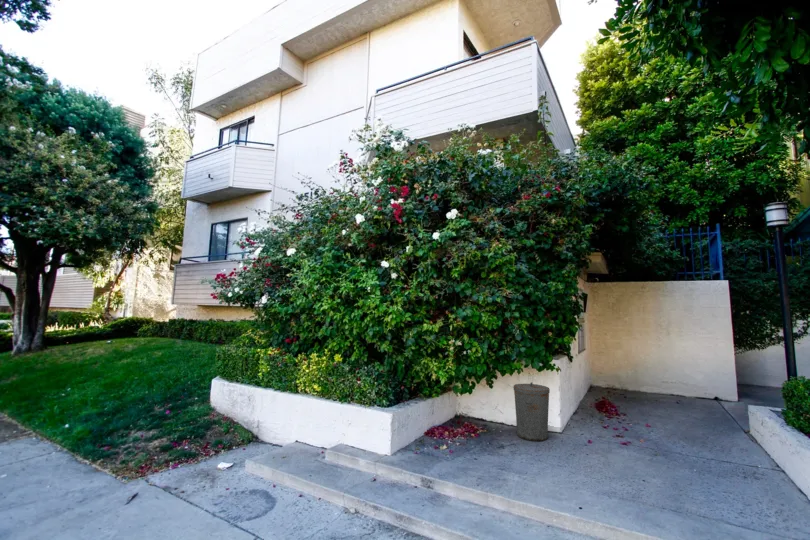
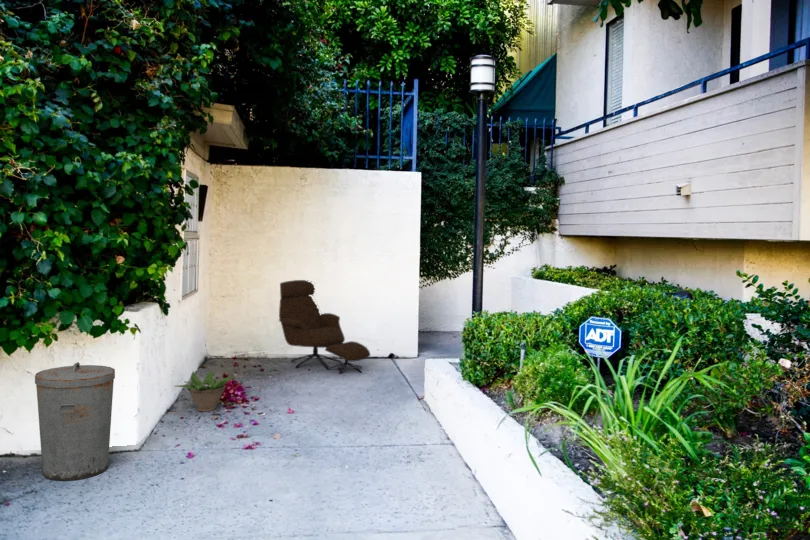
lounge chair: none [635,346,710,412] -> present [279,280,370,373]
decorative plant: none [576,395,613,419] -> present [177,370,236,411]

